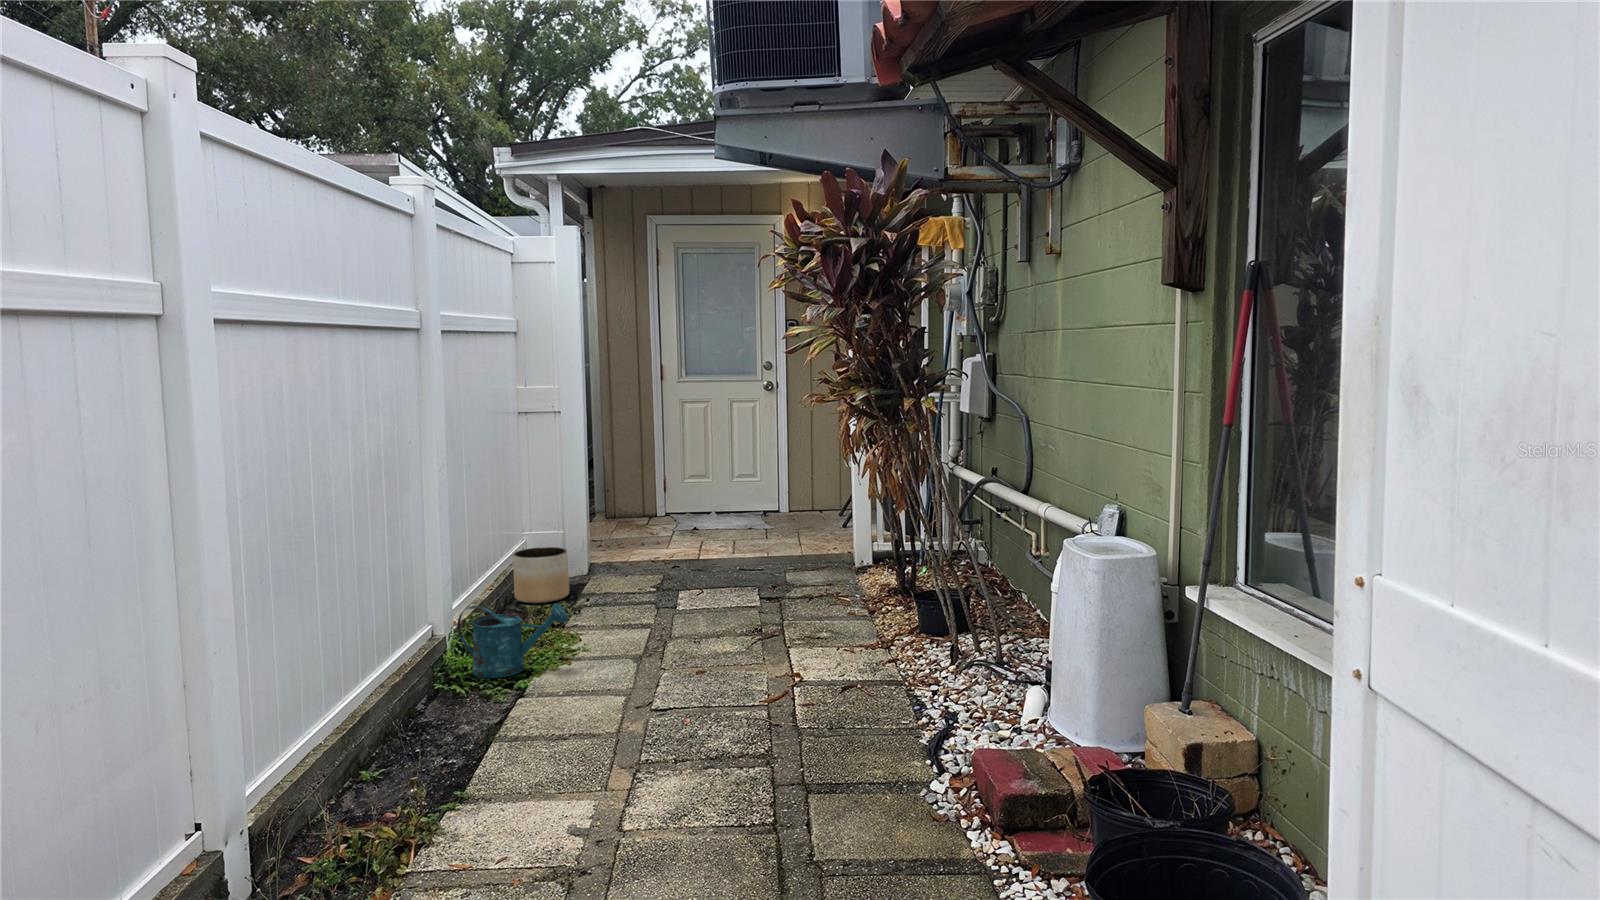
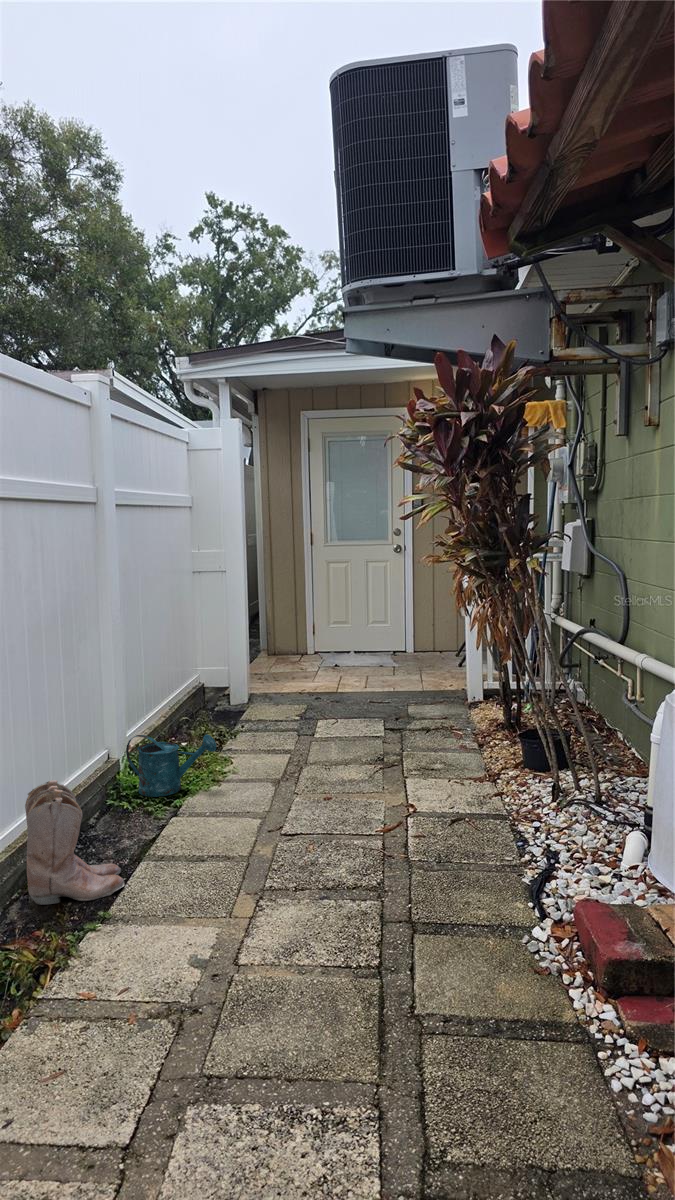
planter: present [513,547,569,603] -> none [184,681,229,728]
boots: none [362,649,479,789] -> present [25,780,124,905]

